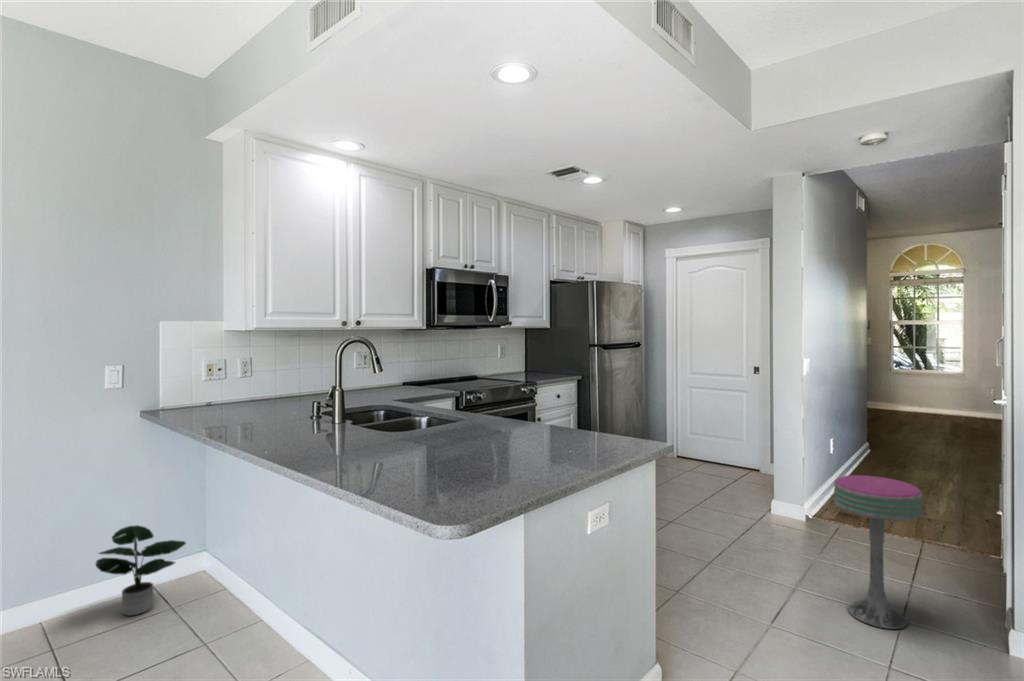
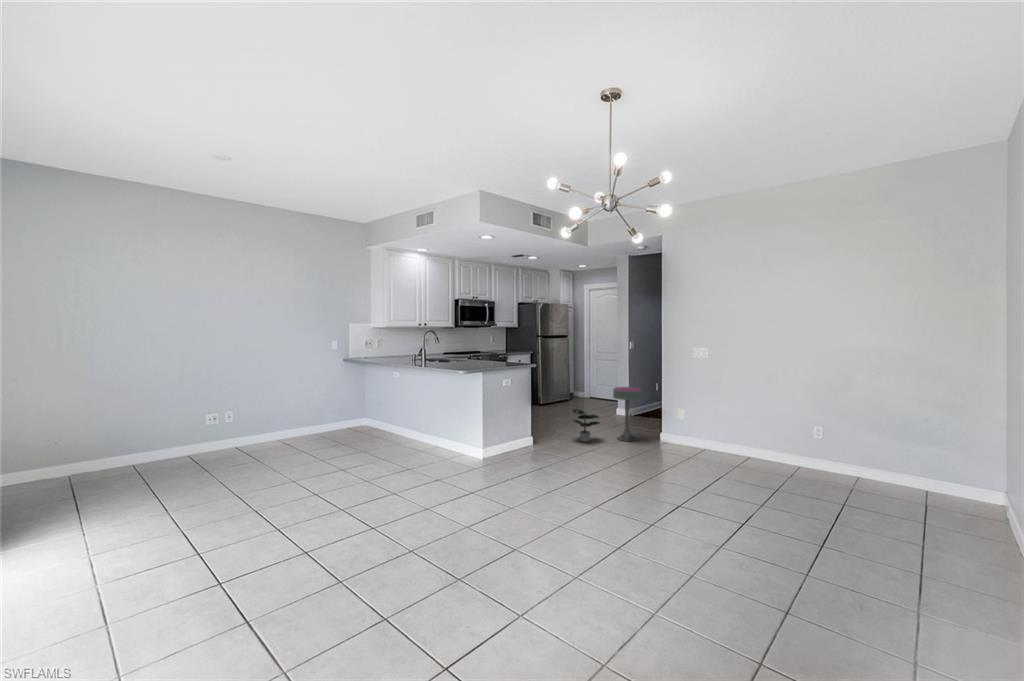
potted plant: present [95,525,186,615] -> present [572,409,600,442]

